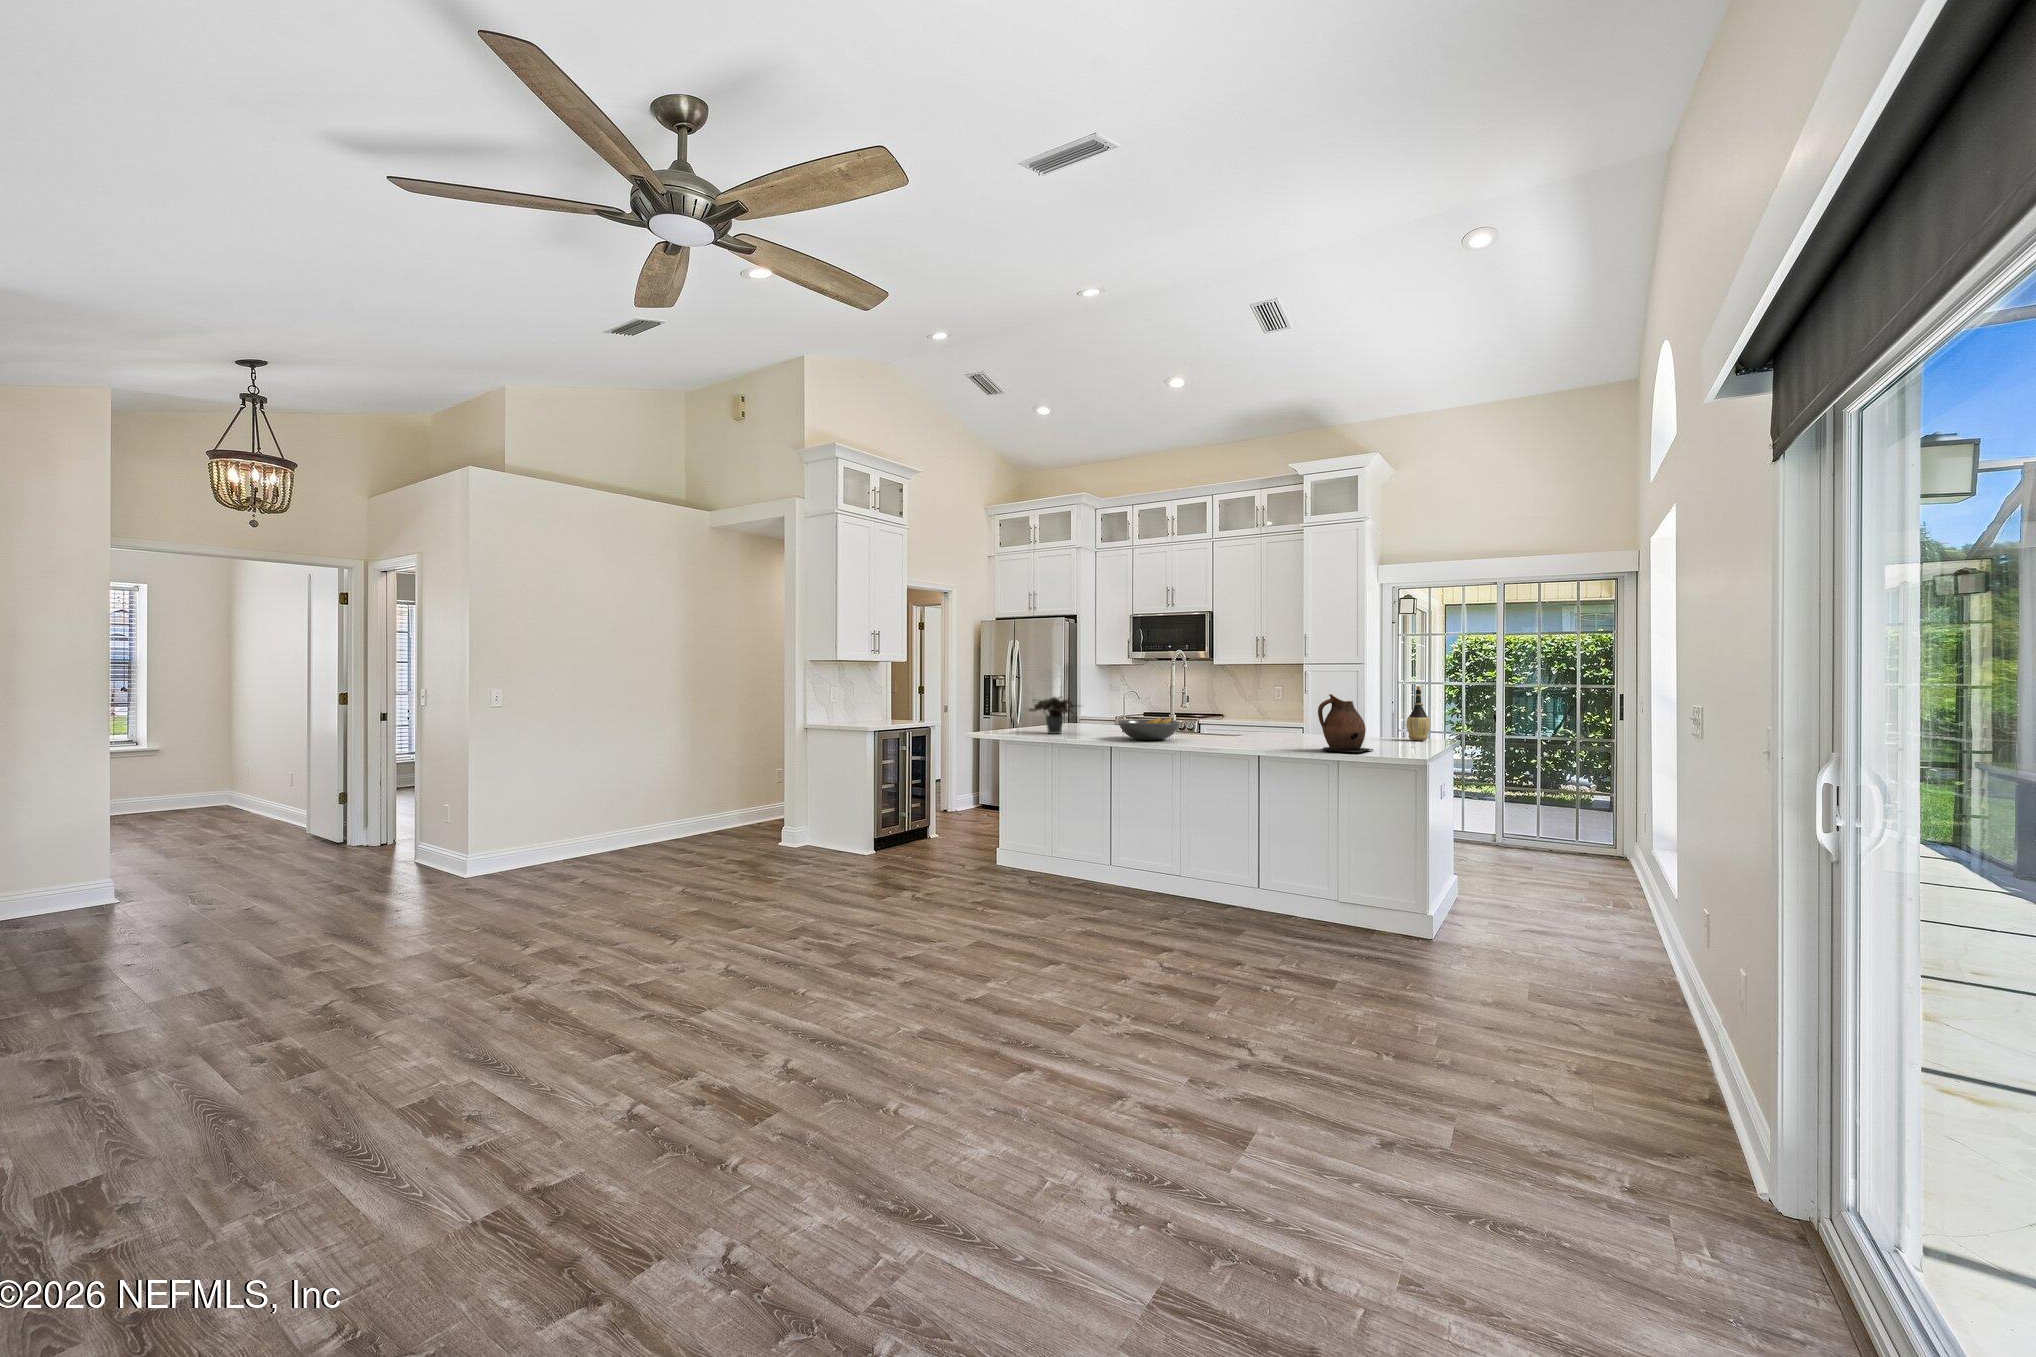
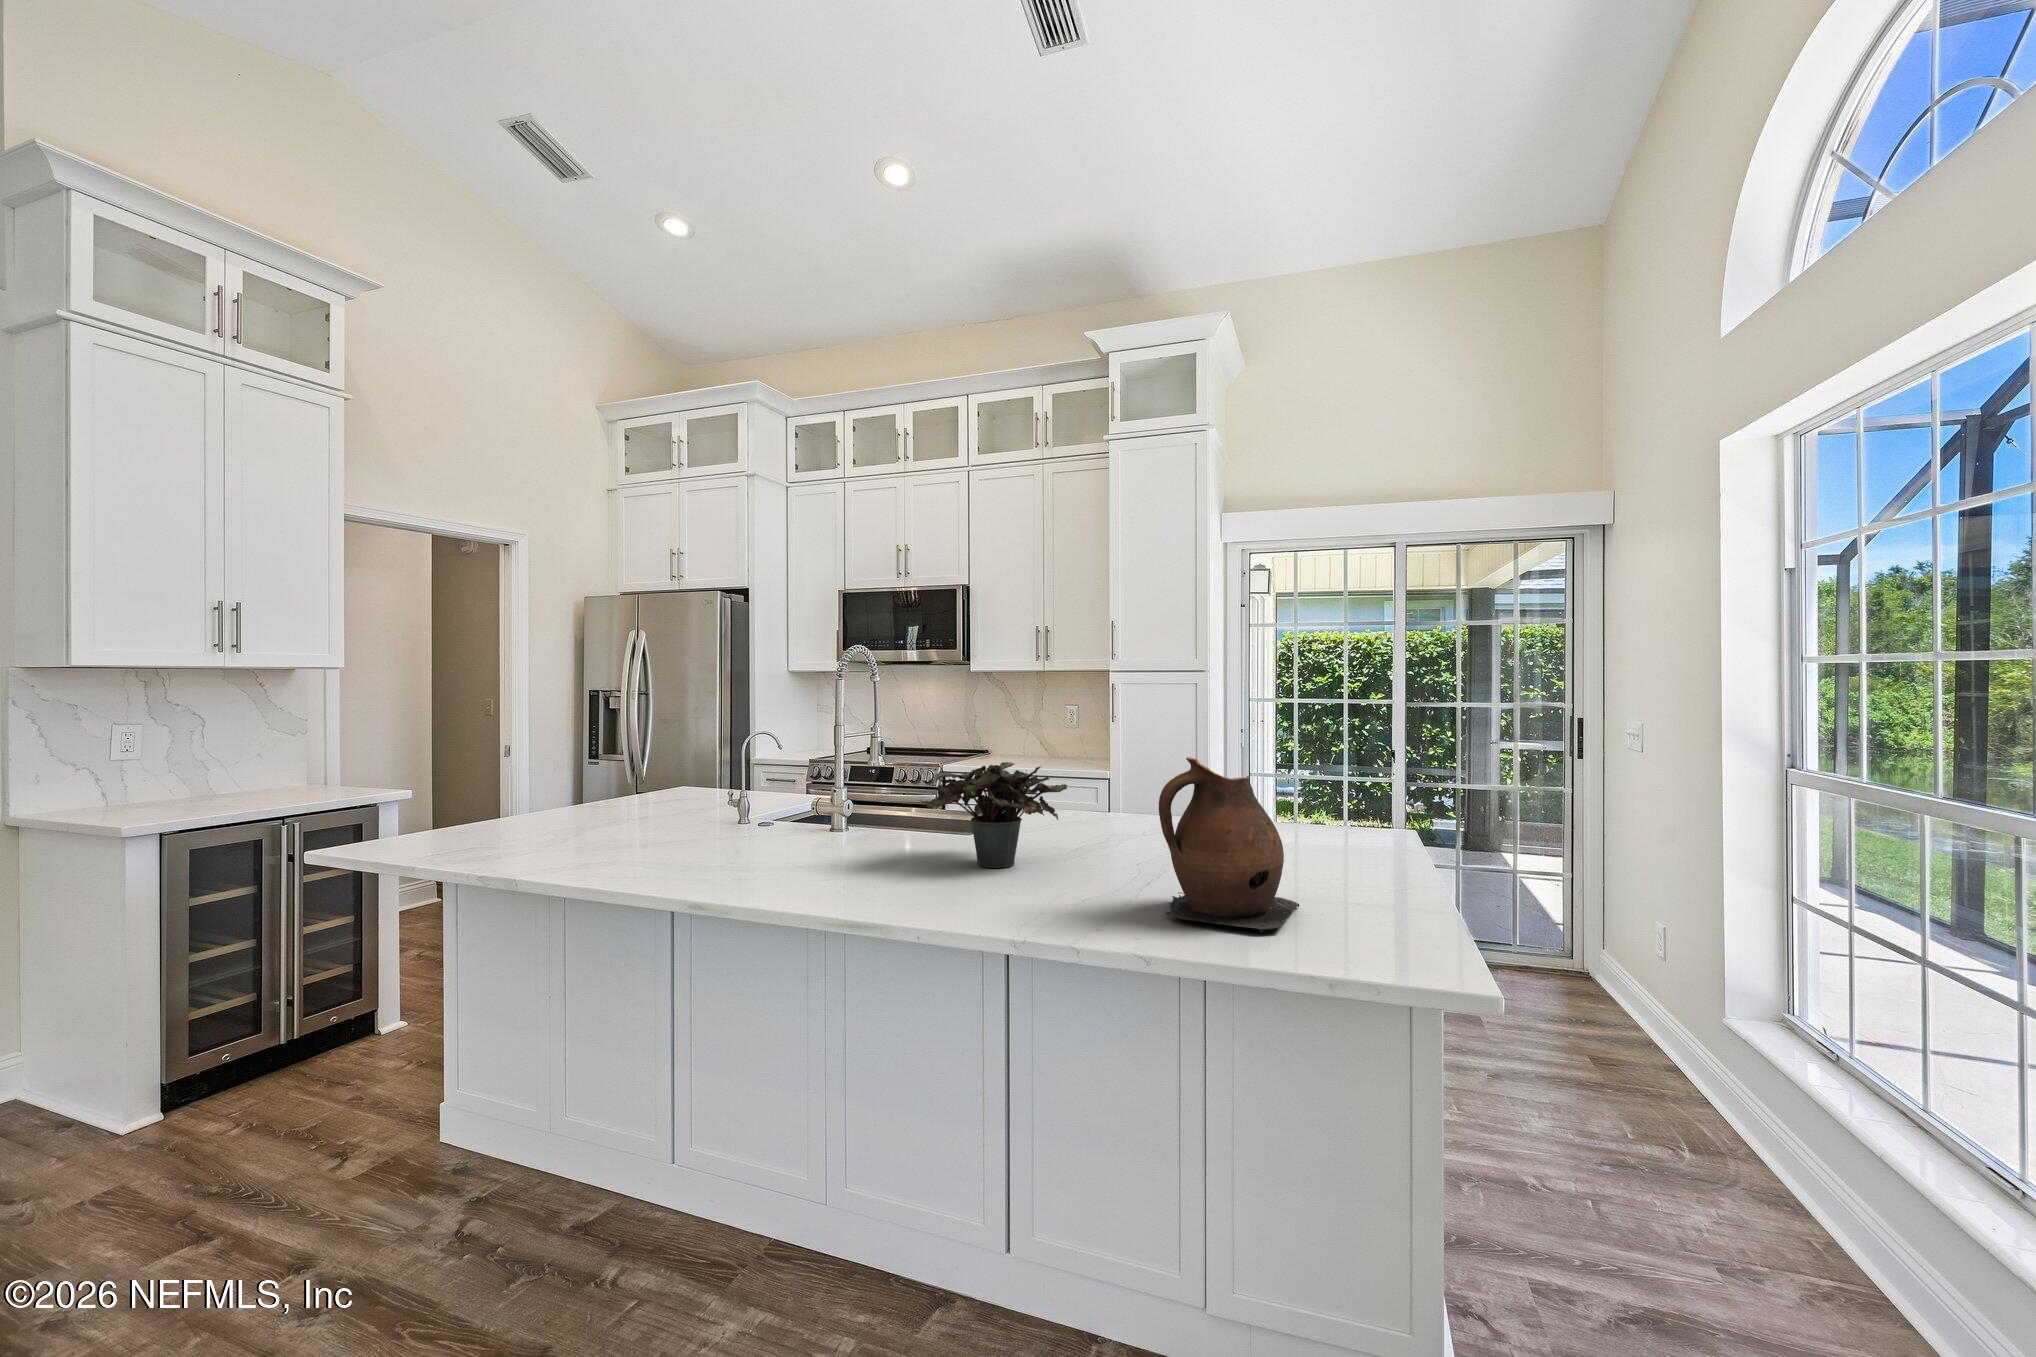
wine bottle: present [1406,686,1430,740] -> none [1331,722,1382,842]
potted plant: present [1029,697,1076,734] -> present [919,762,1067,868]
fruit bowl: present [1118,718,1180,740] -> none [663,808,827,870]

